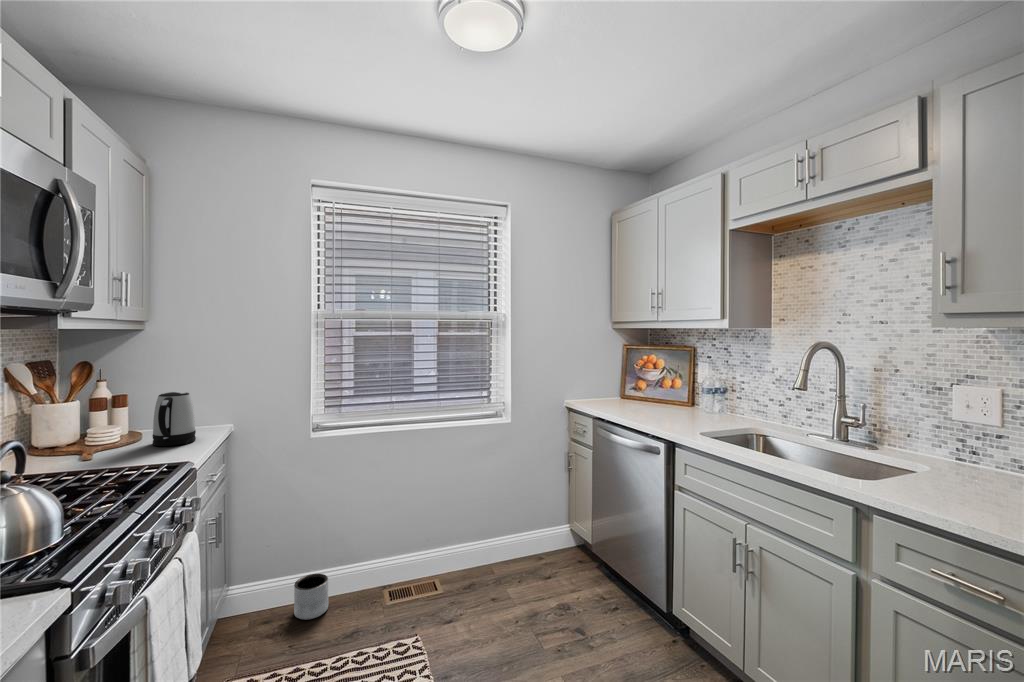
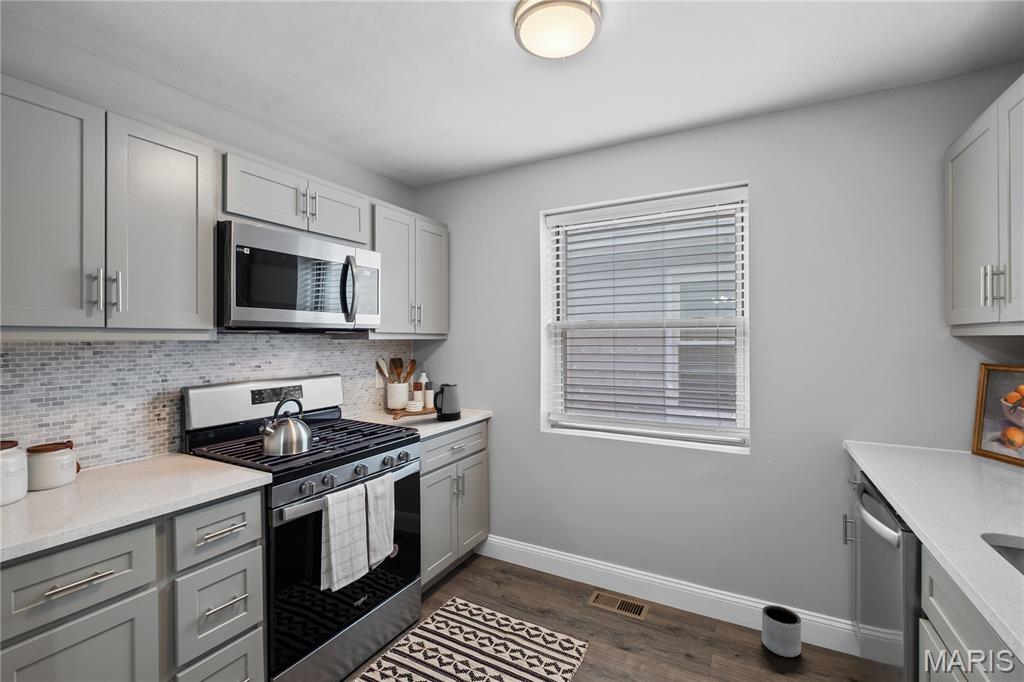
planter: present [294,574,328,620] -> present [762,605,801,657]

